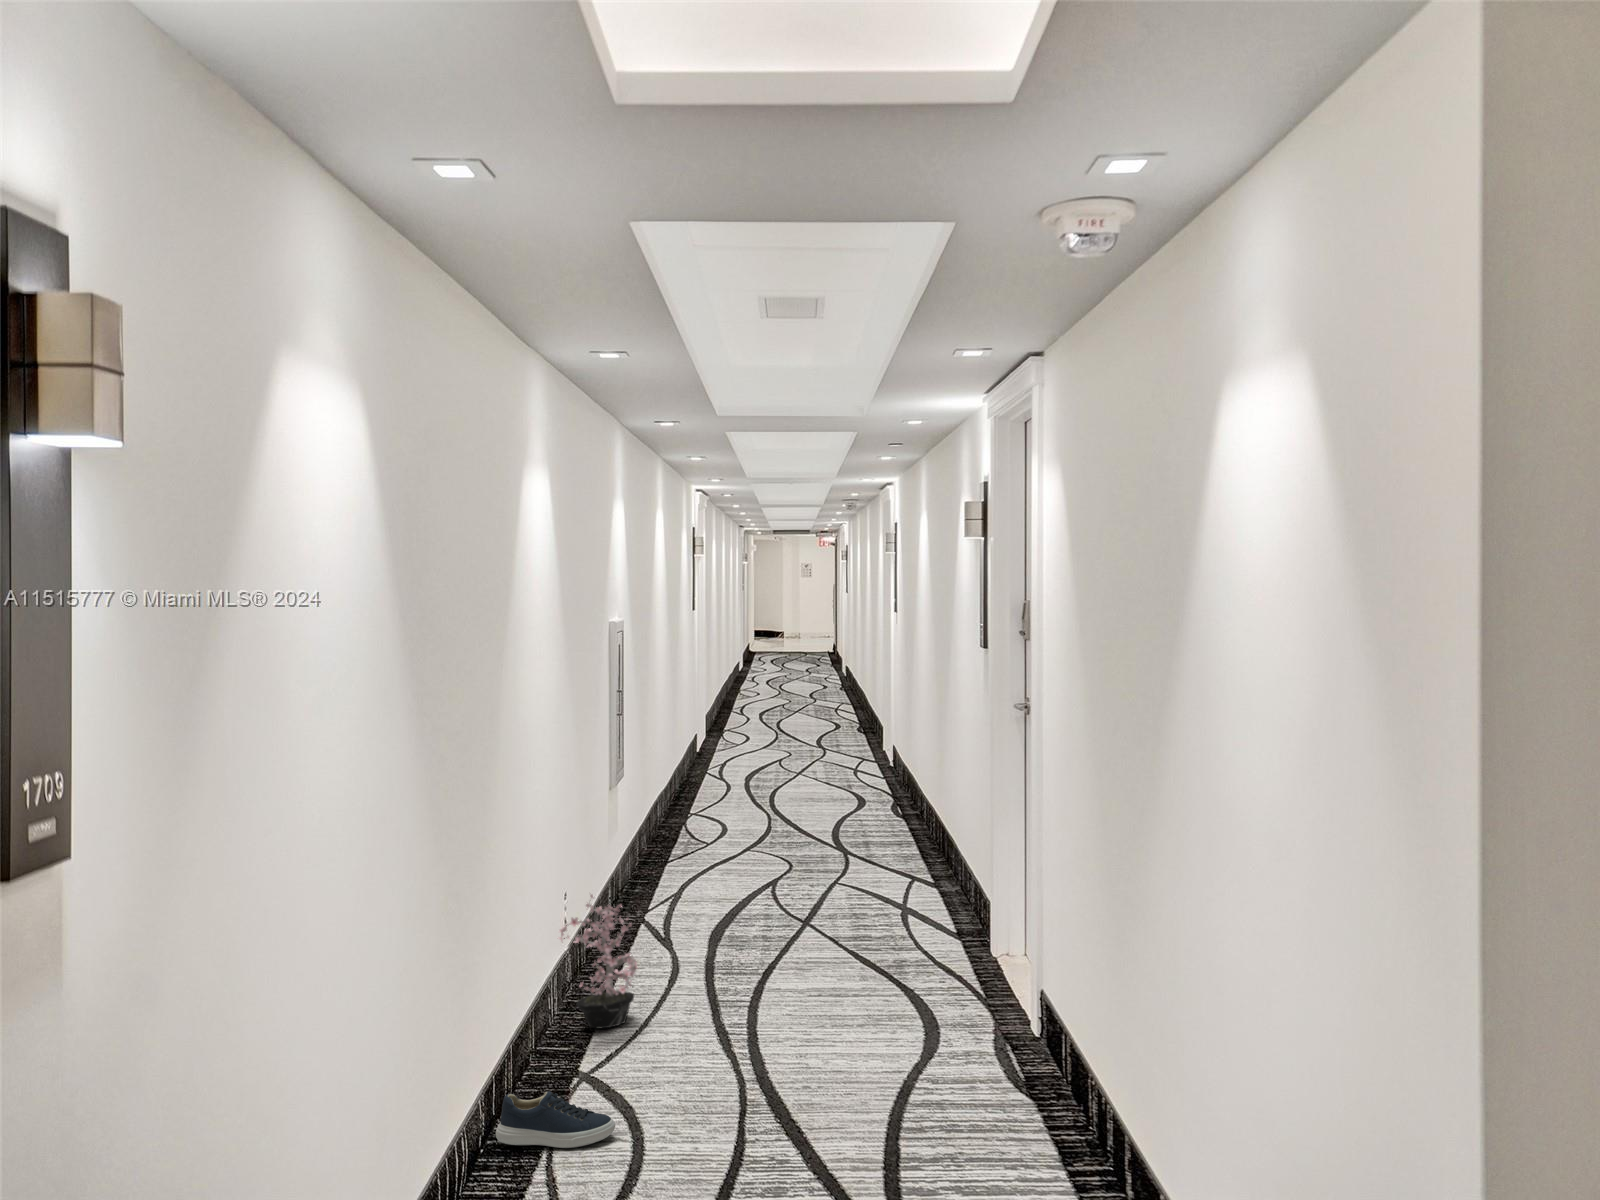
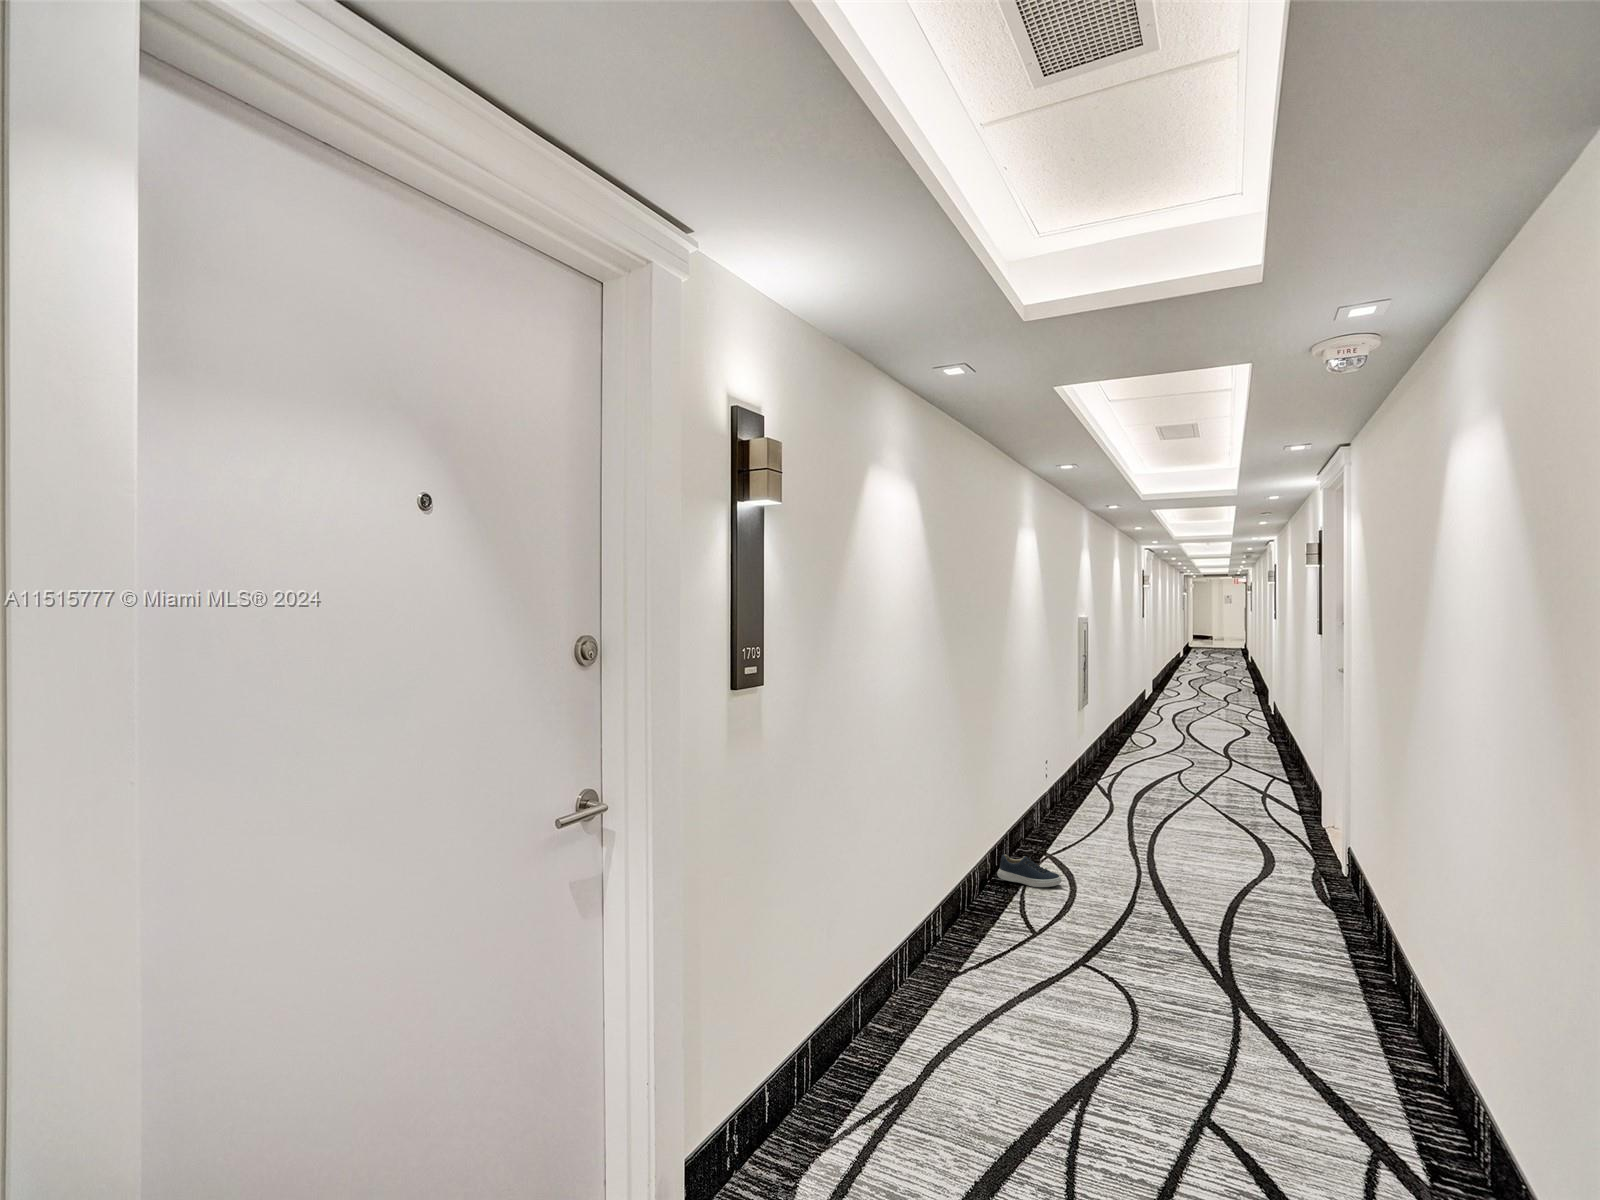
potted plant: present [559,895,637,1028] -> none [1033,758,1084,835]

